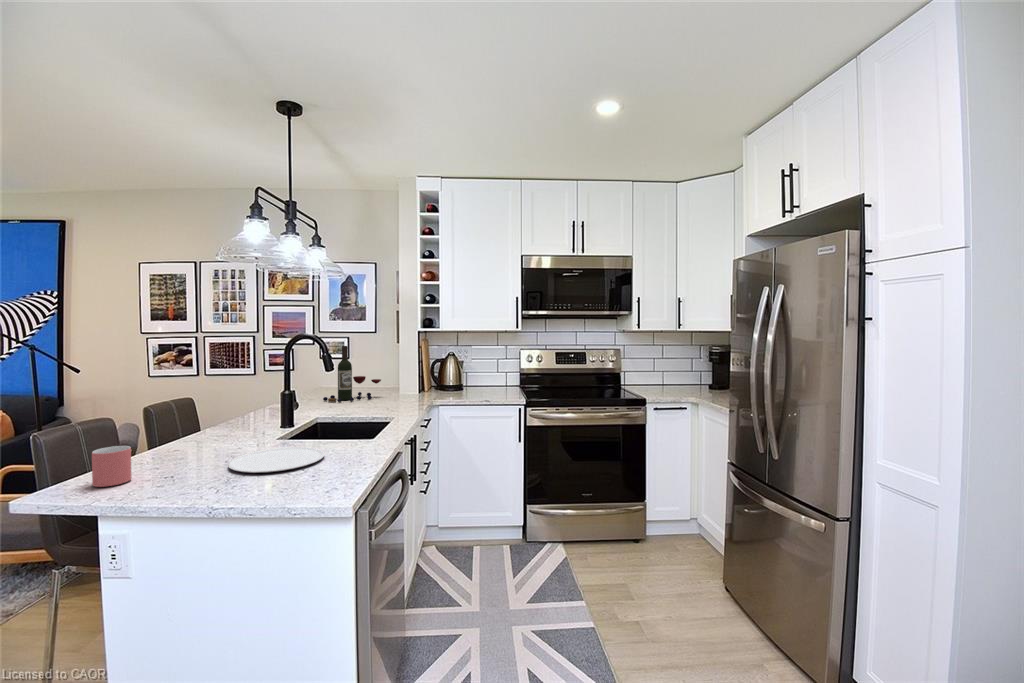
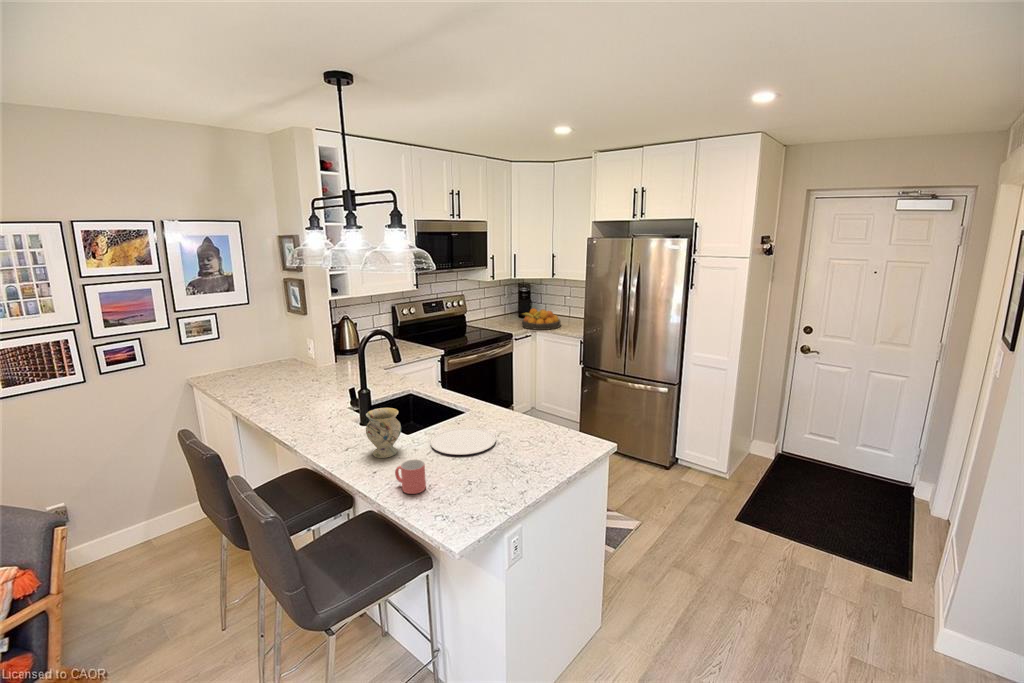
wine bottle: present [323,346,381,402] -> none [278,330,325,392]
fruit bowl: none [659,371,713,398] -> present [522,308,561,330]
vase: none [190,399,237,454] -> present [366,408,401,458]

